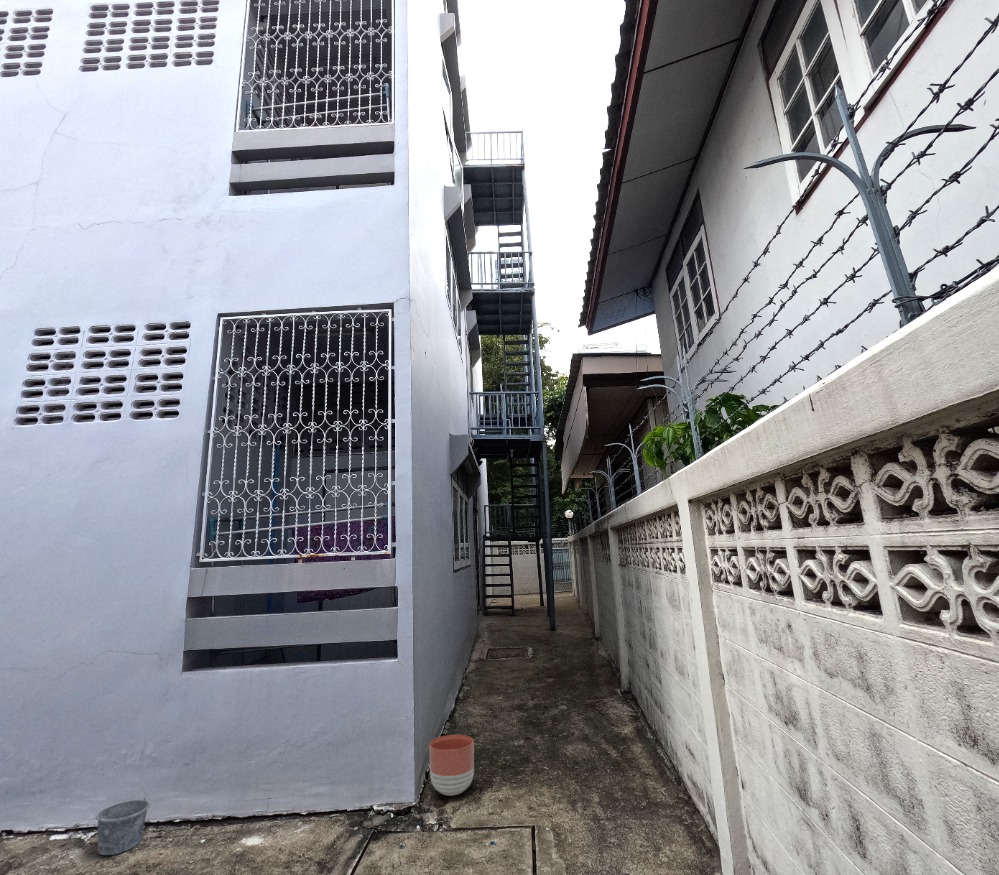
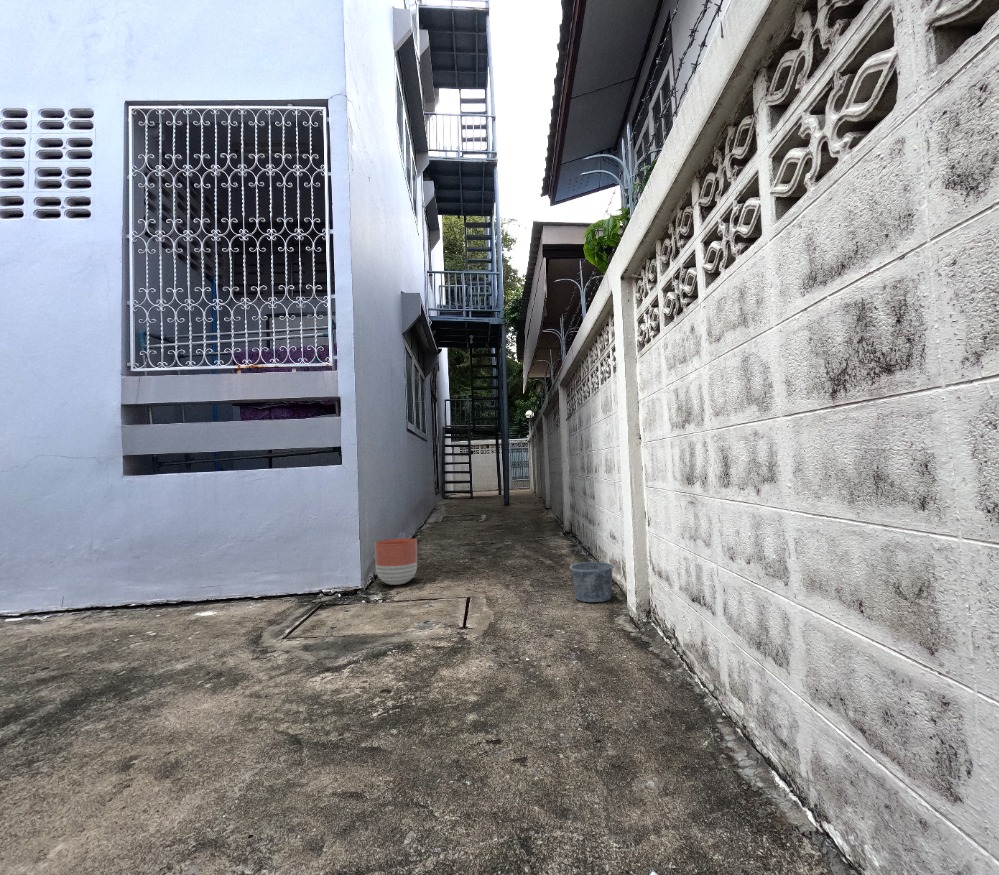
bucket: present [96,798,150,855] -> present [570,562,614,602]

